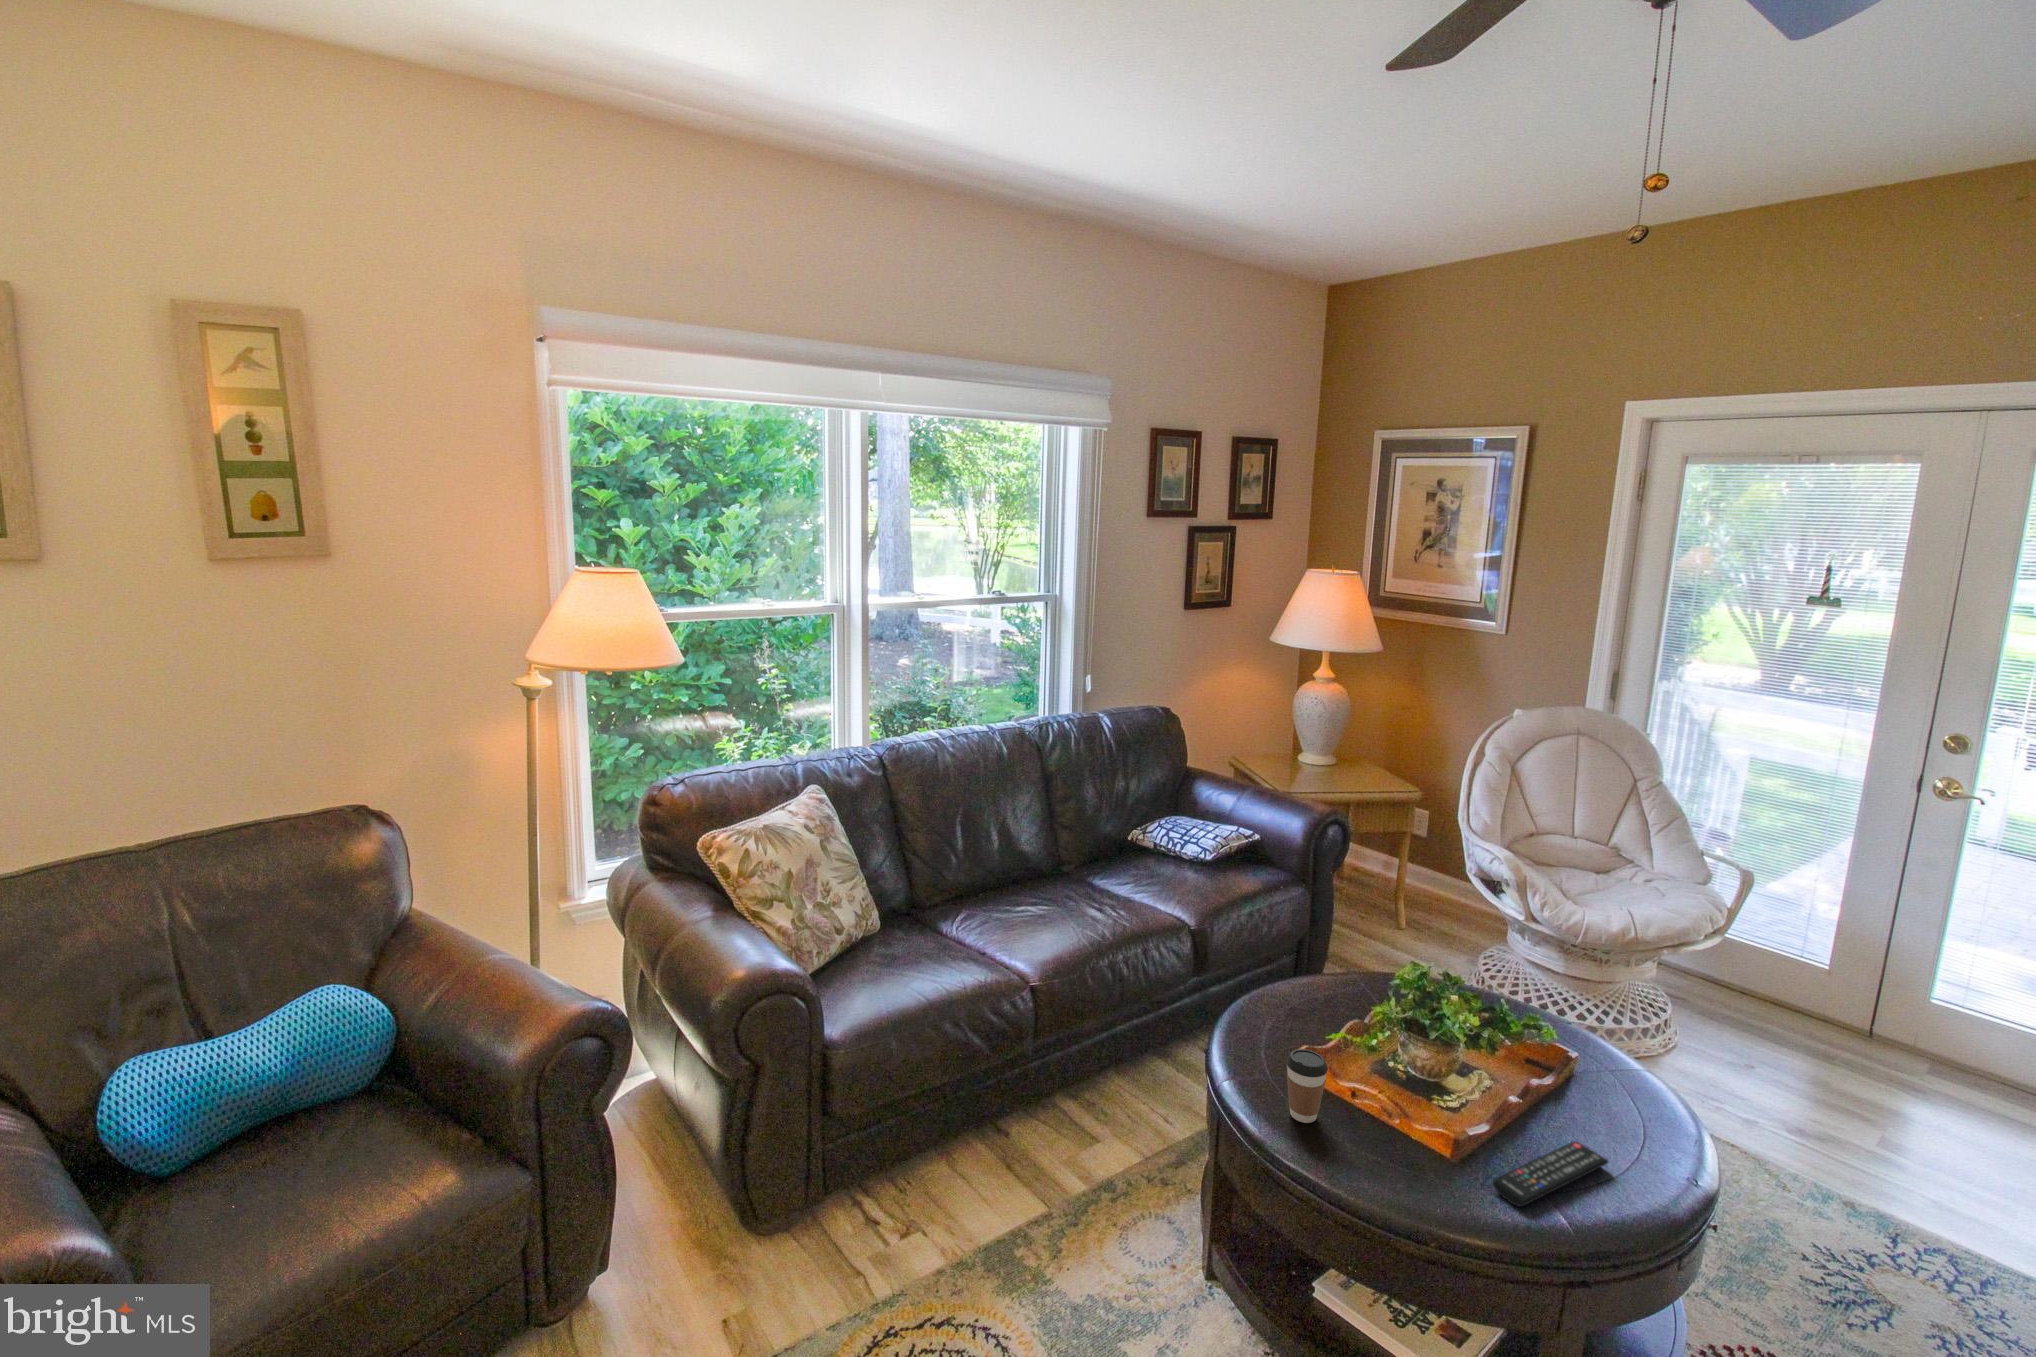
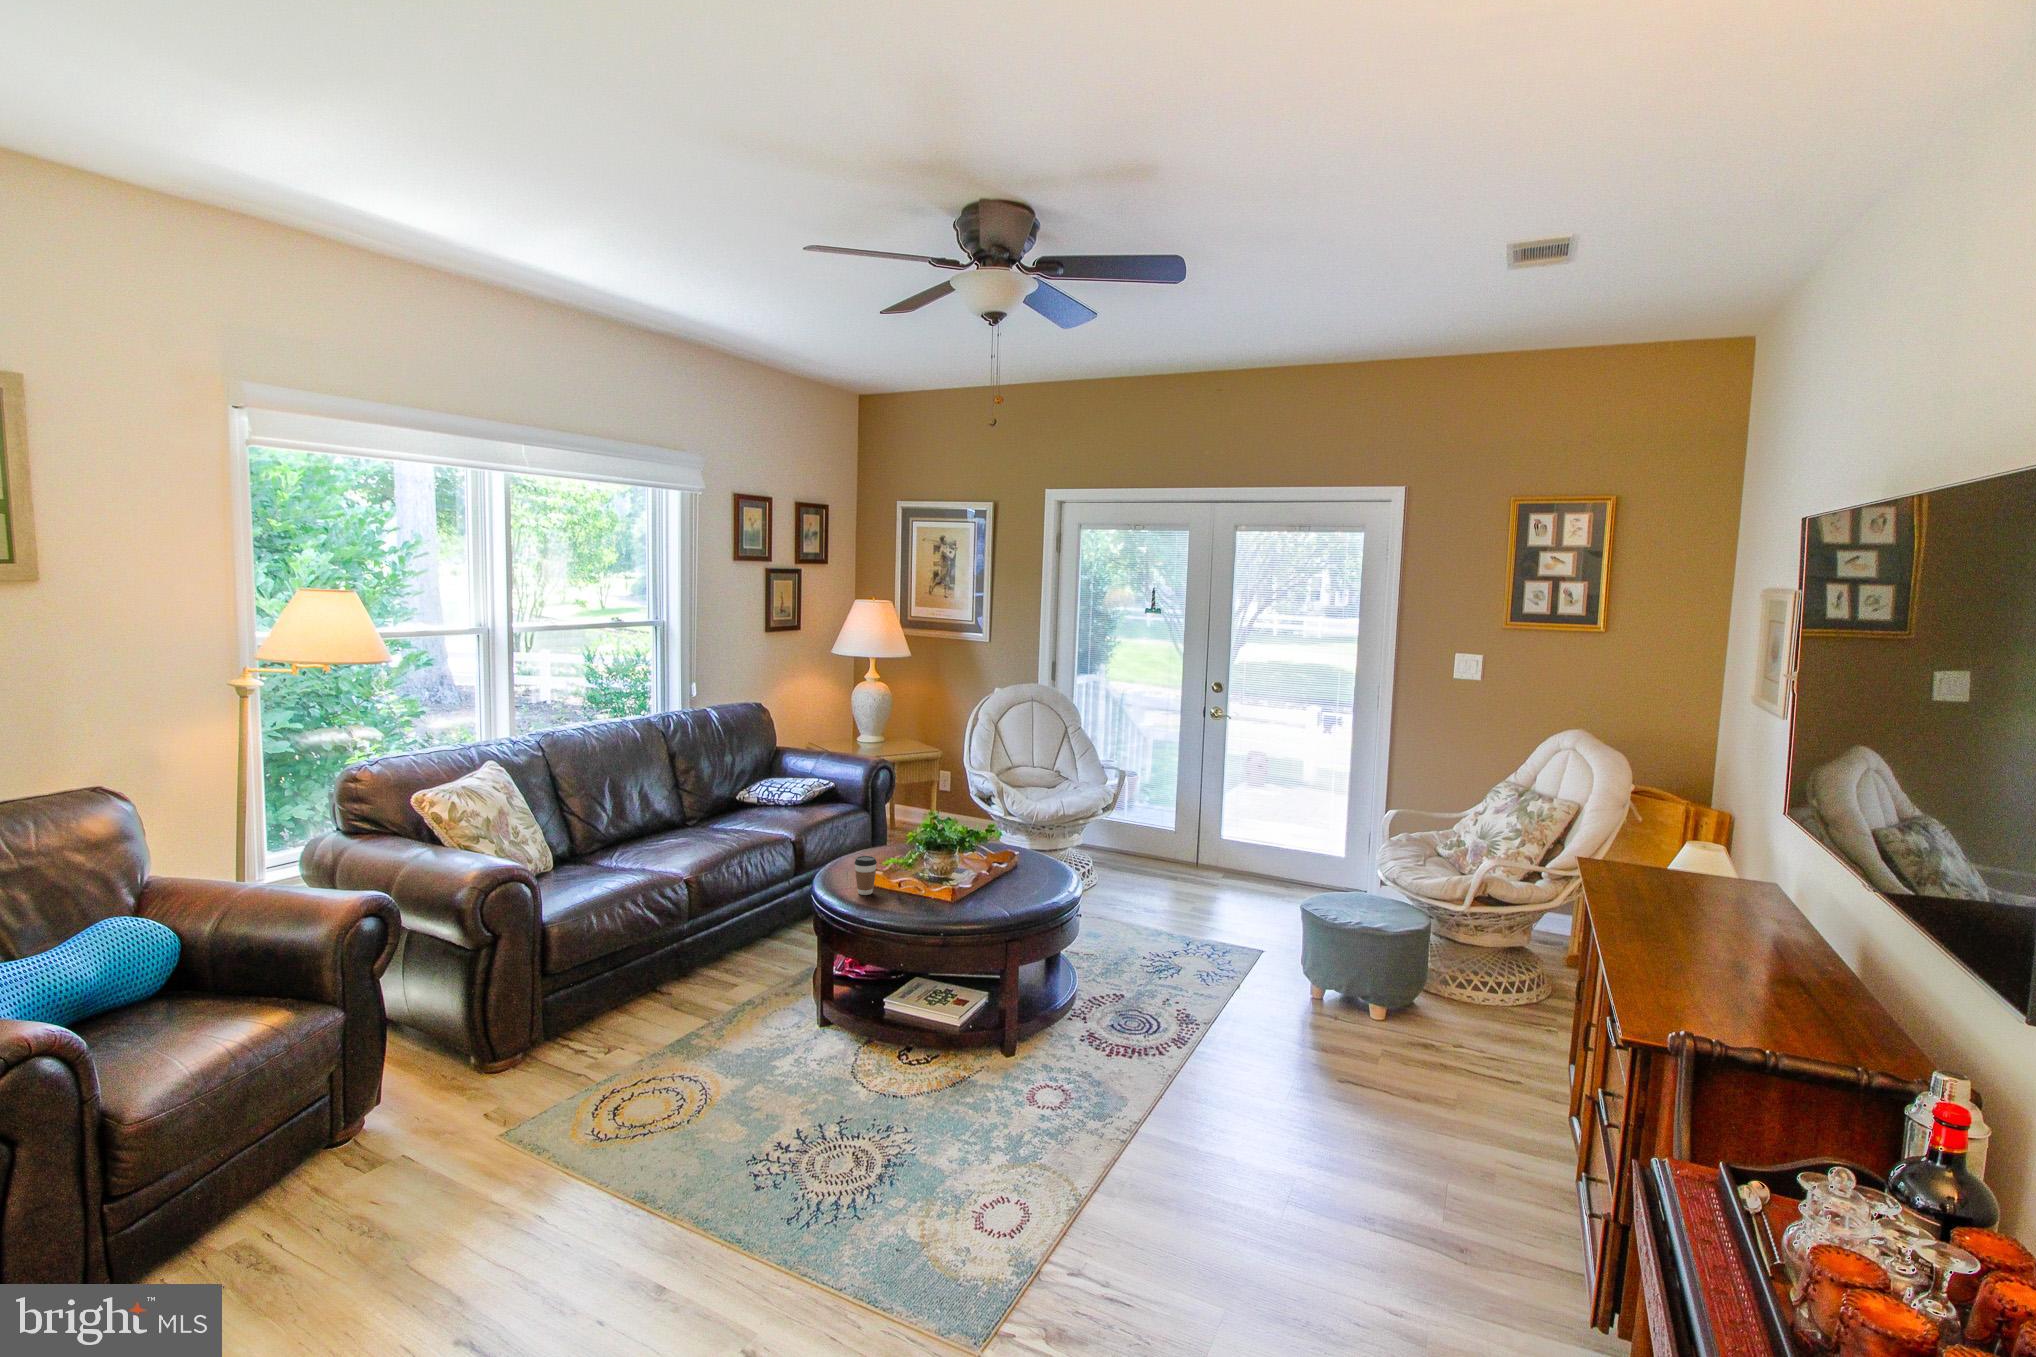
remote control: present [1493,1141,1608,1207] -> none [960,879,1015,904]

